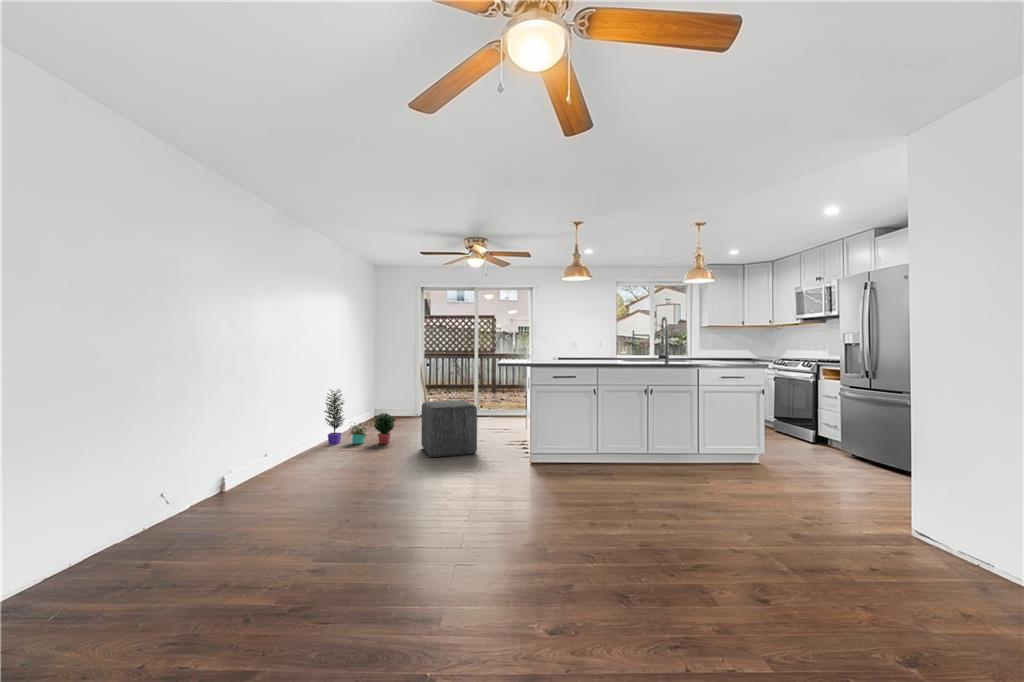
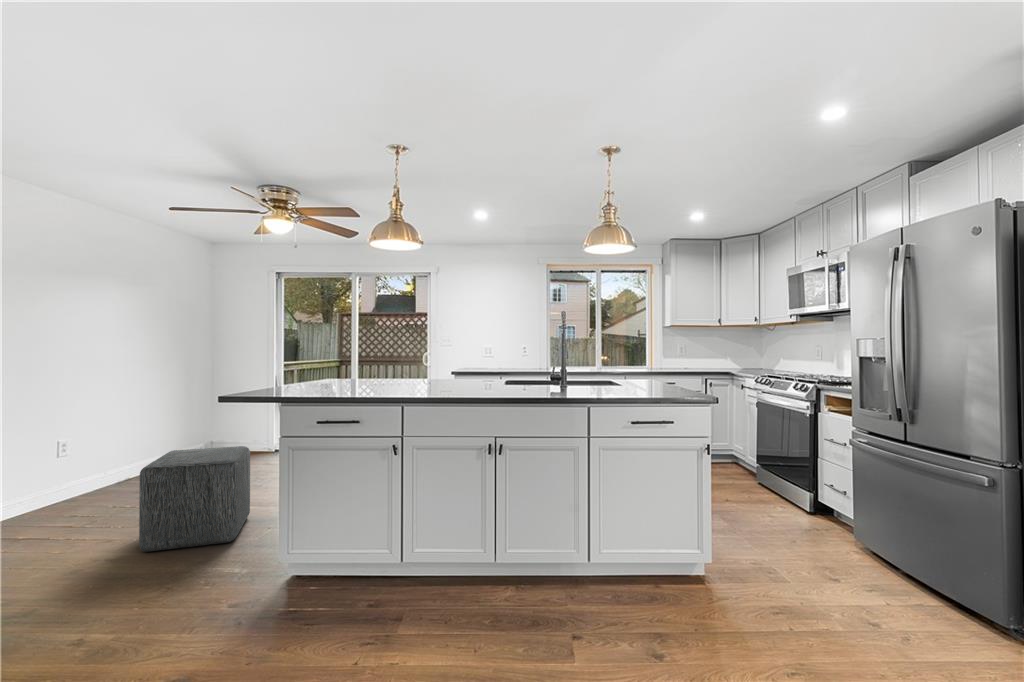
potted plant: present [325,389,395,444] -> none [26,426,149,514]

